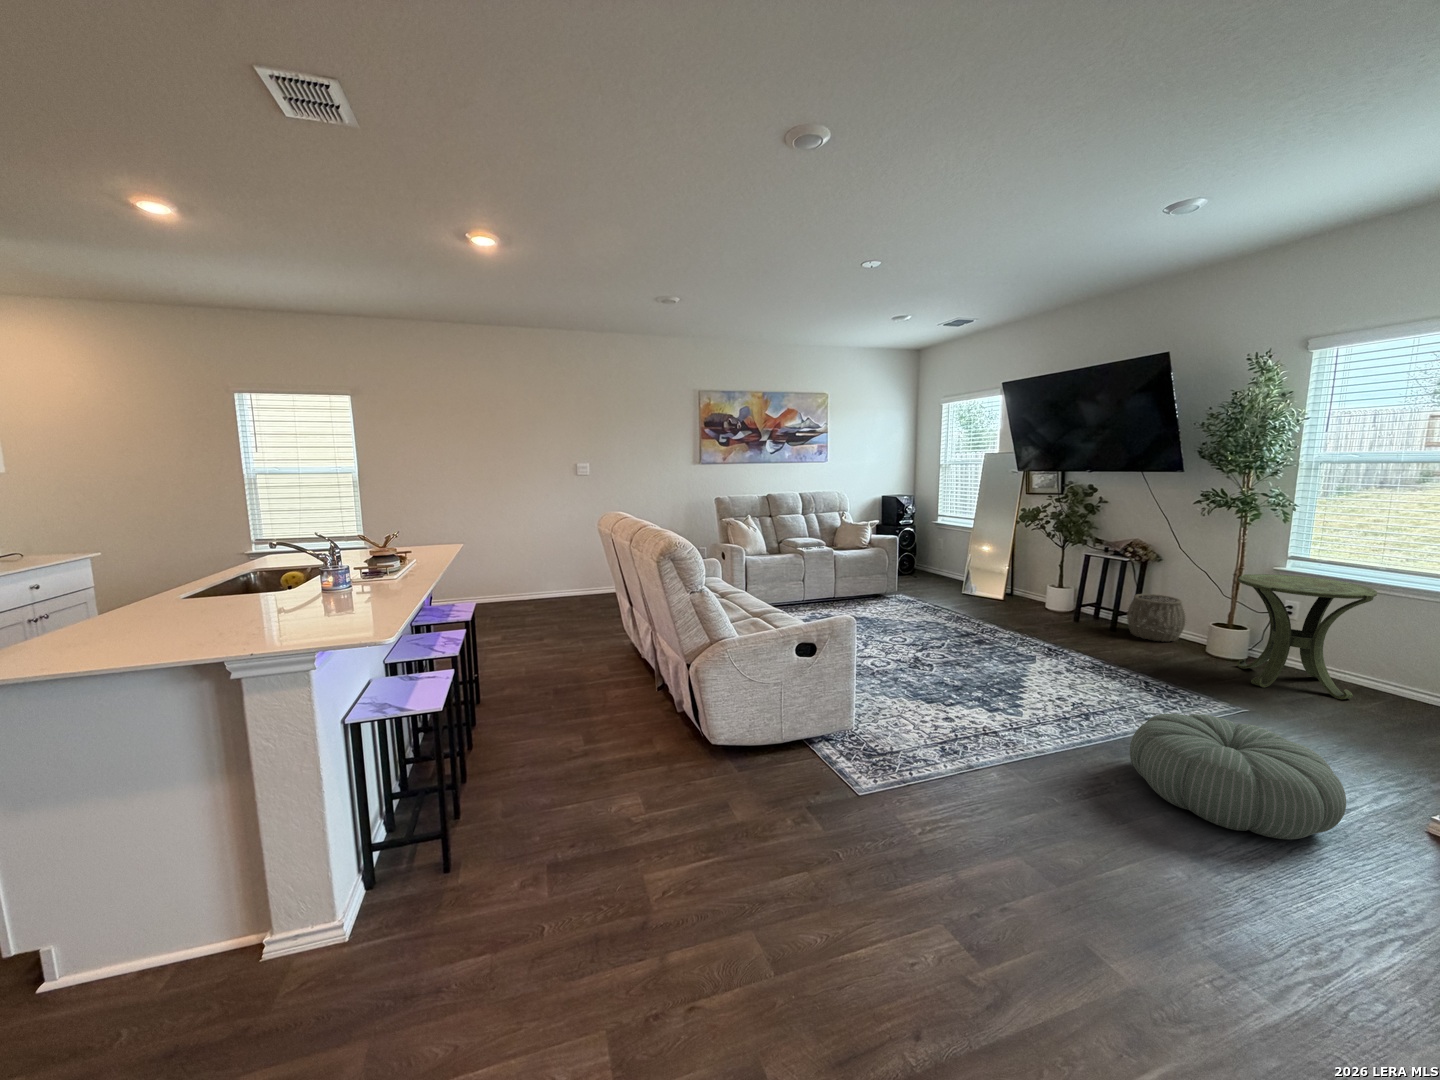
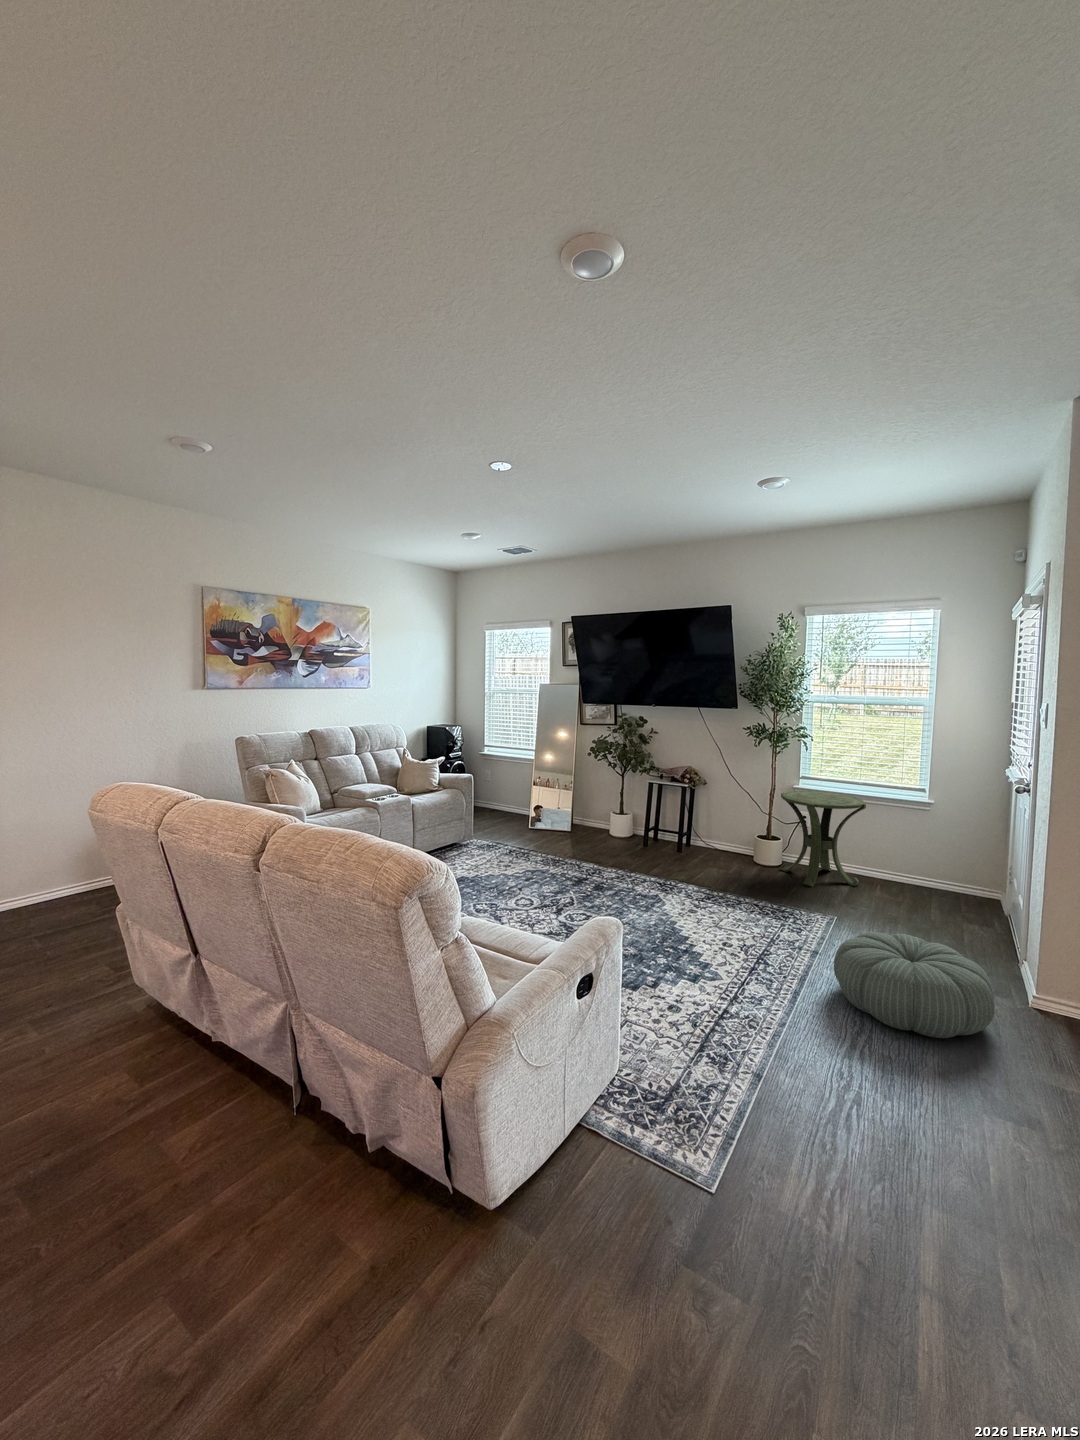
woven basket: present [1127,594,1186,642] -> none [689,814,732,857]

